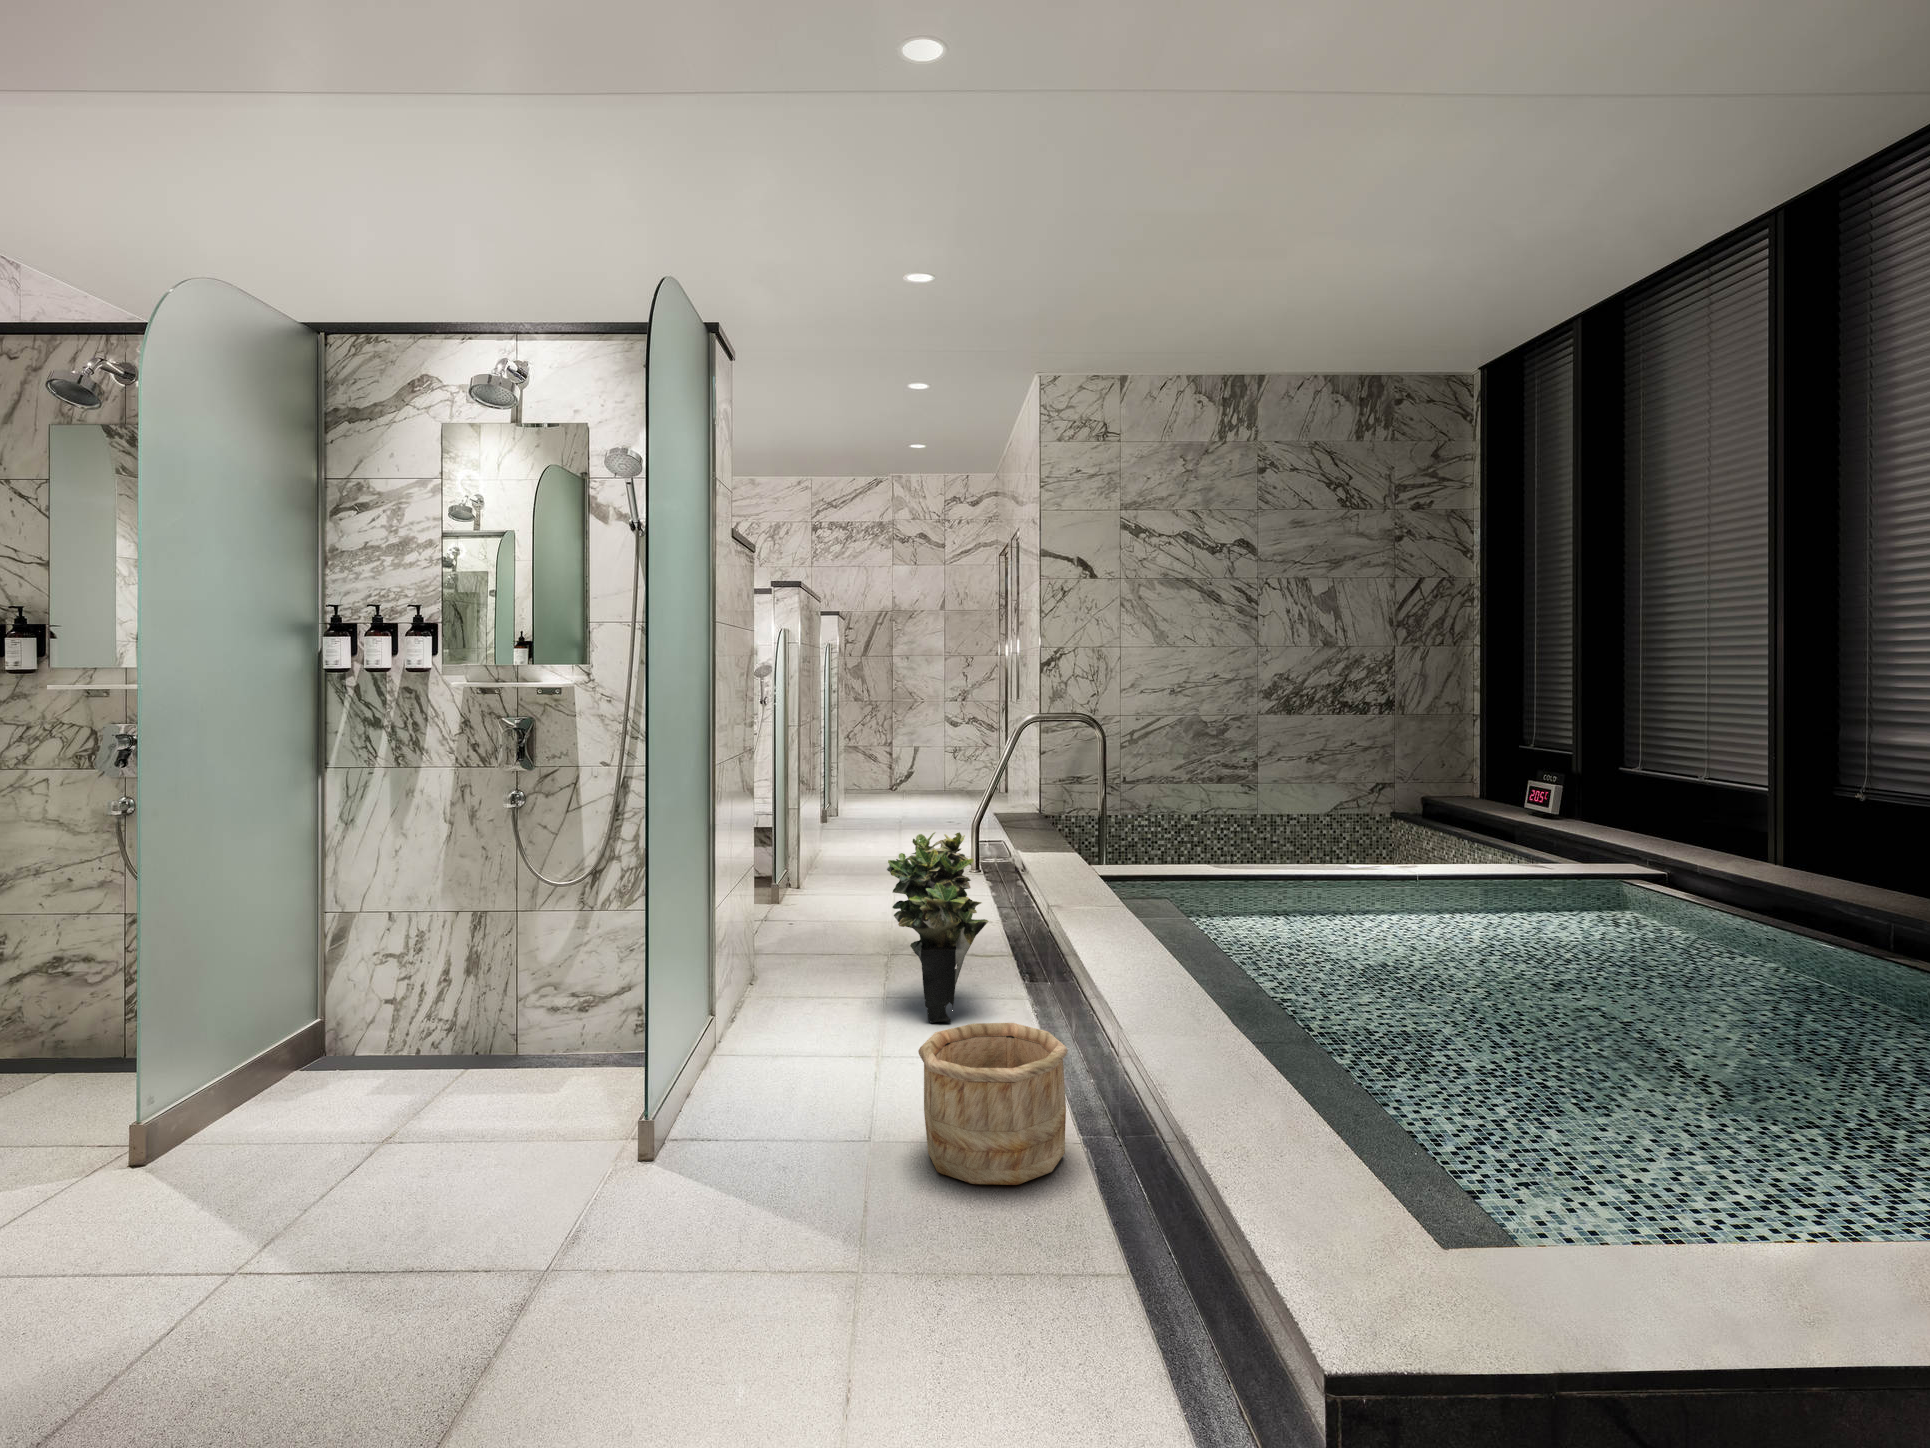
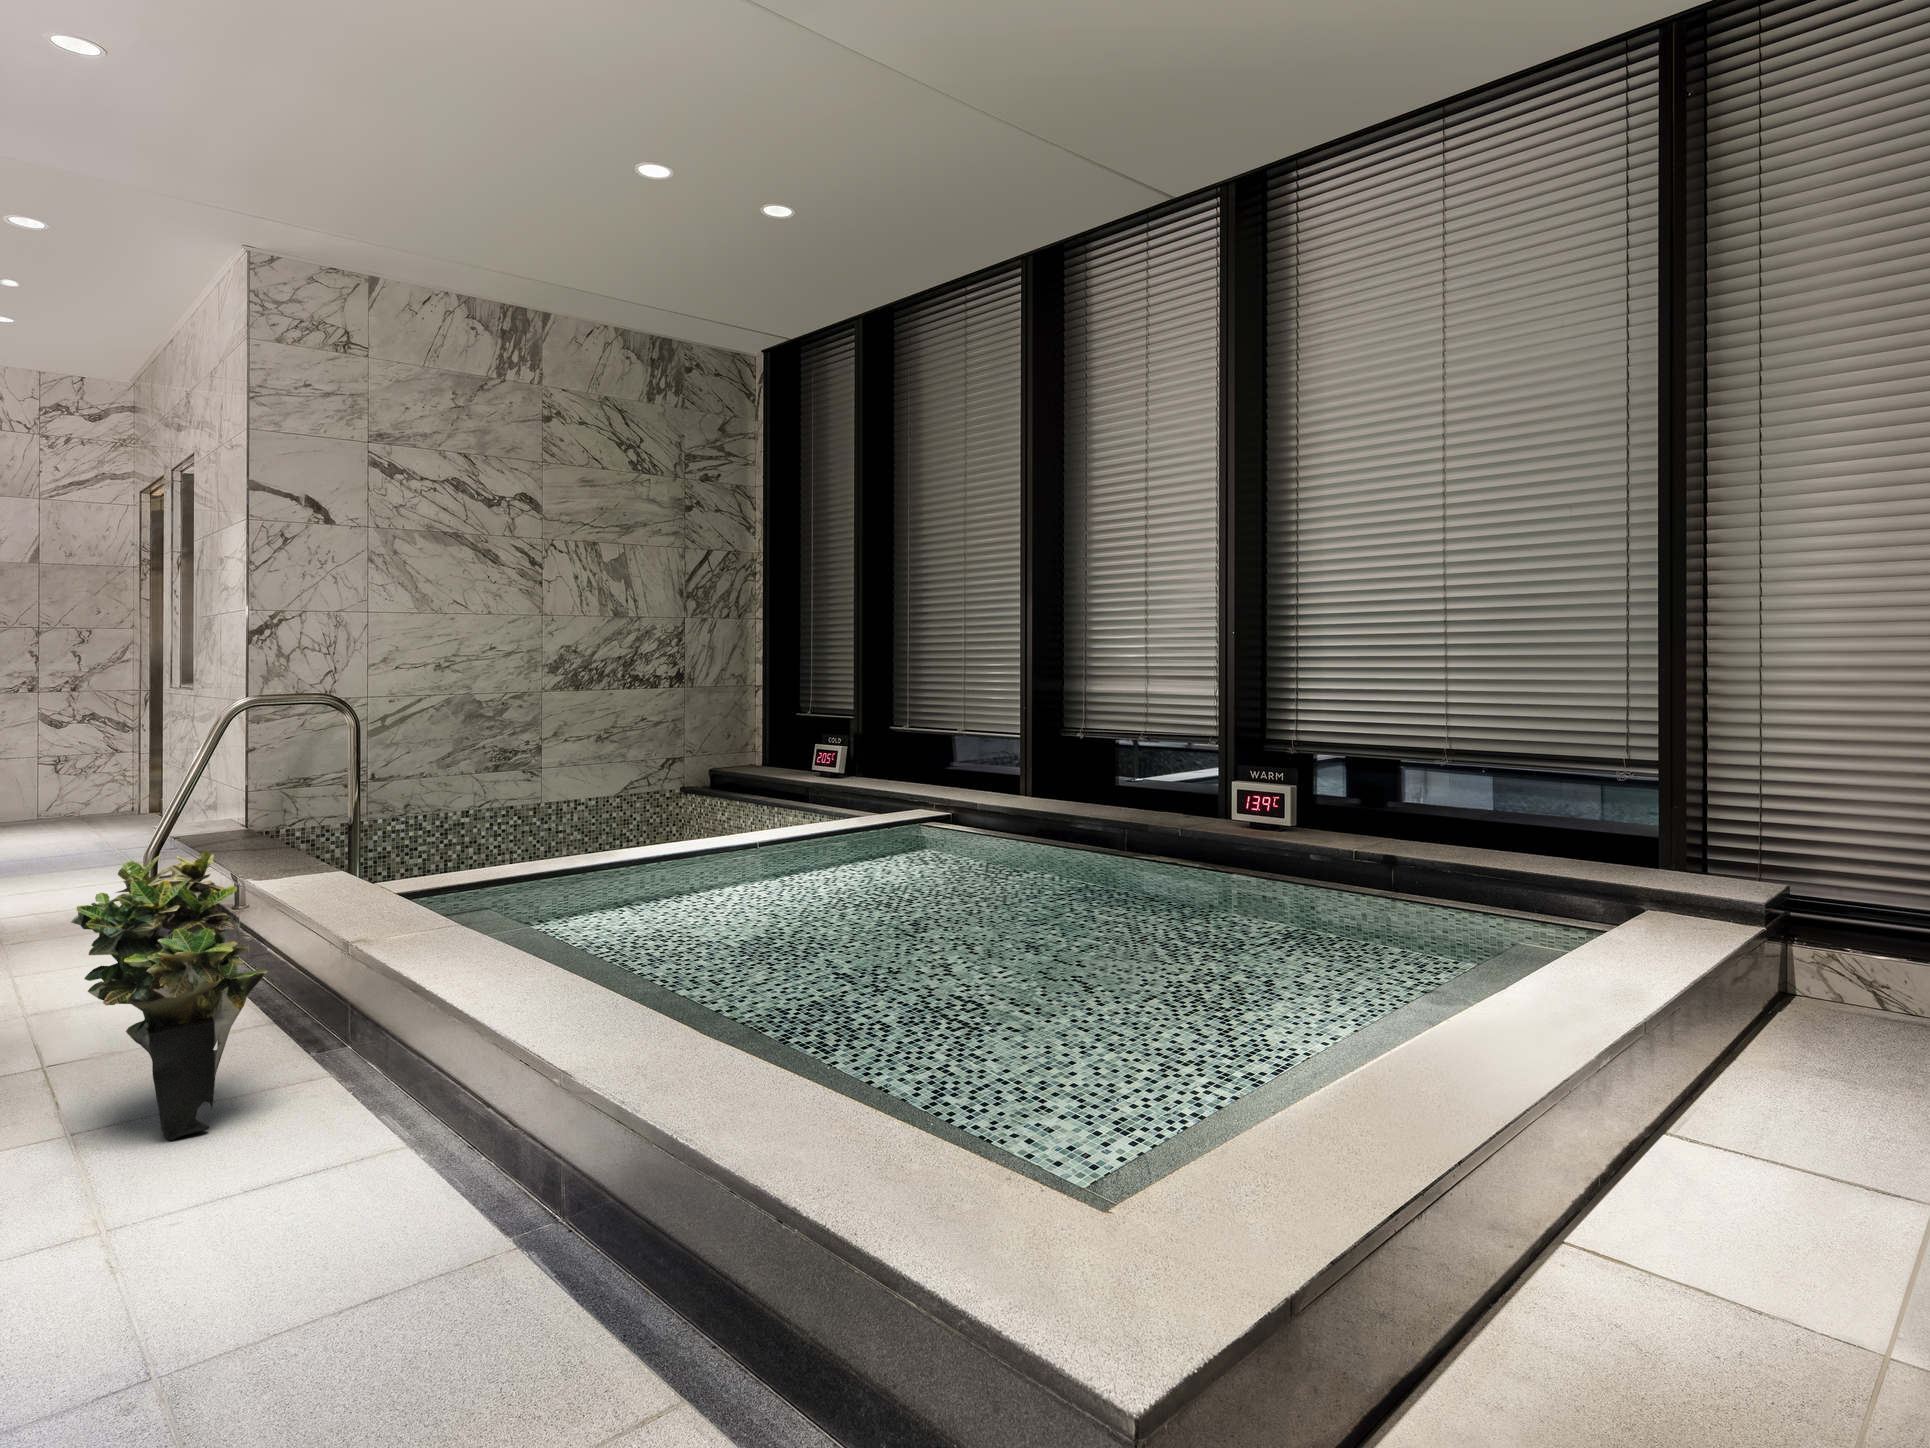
wooden bucket: present [918,1023,1068,1185] -> none [238,1099,488,1359]

